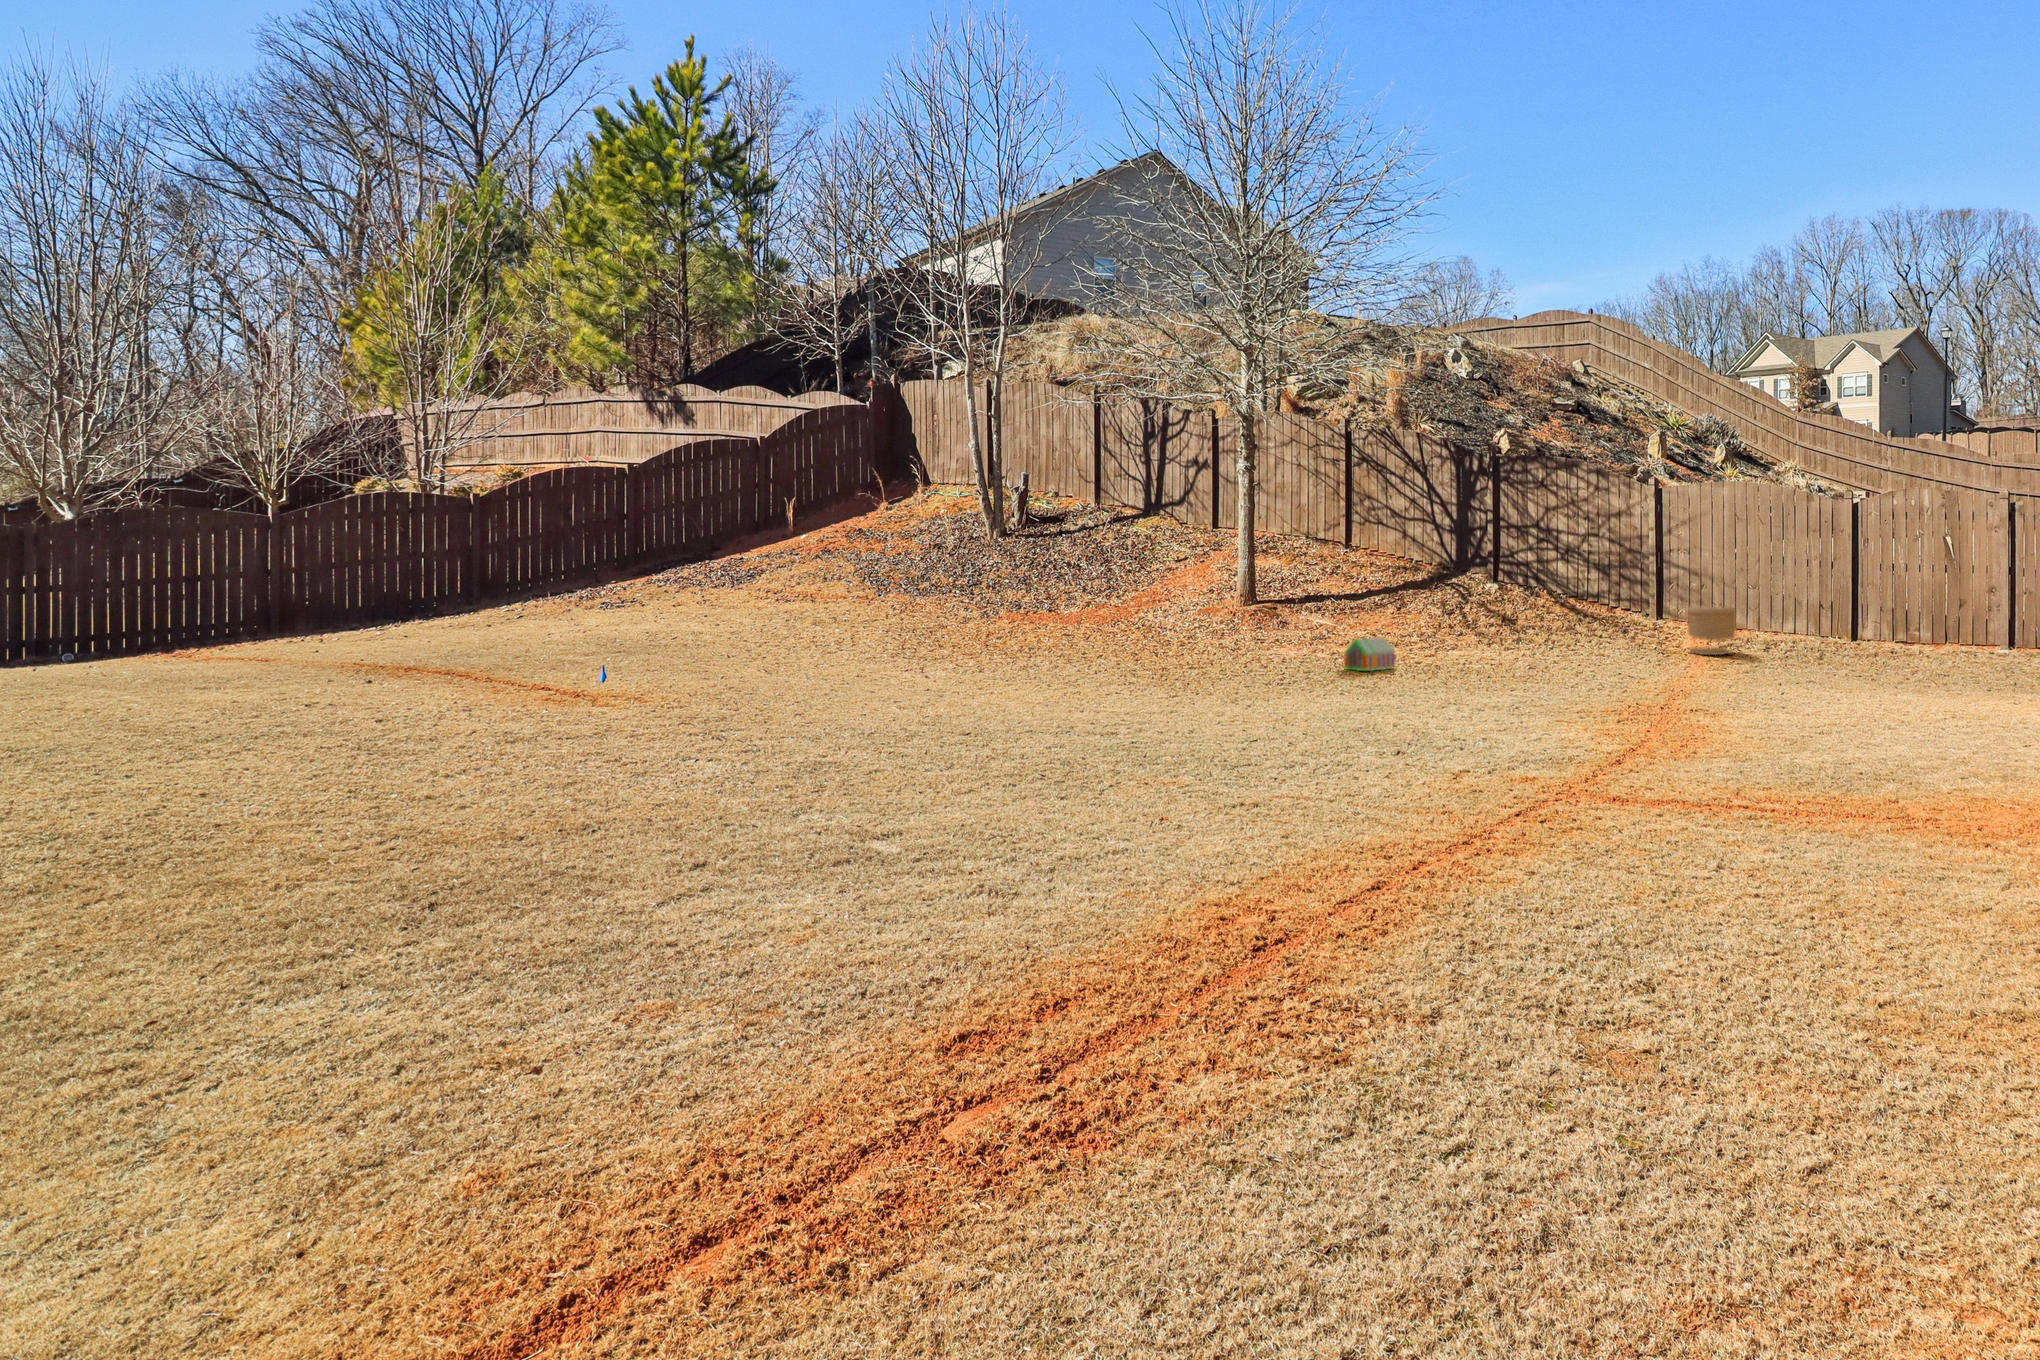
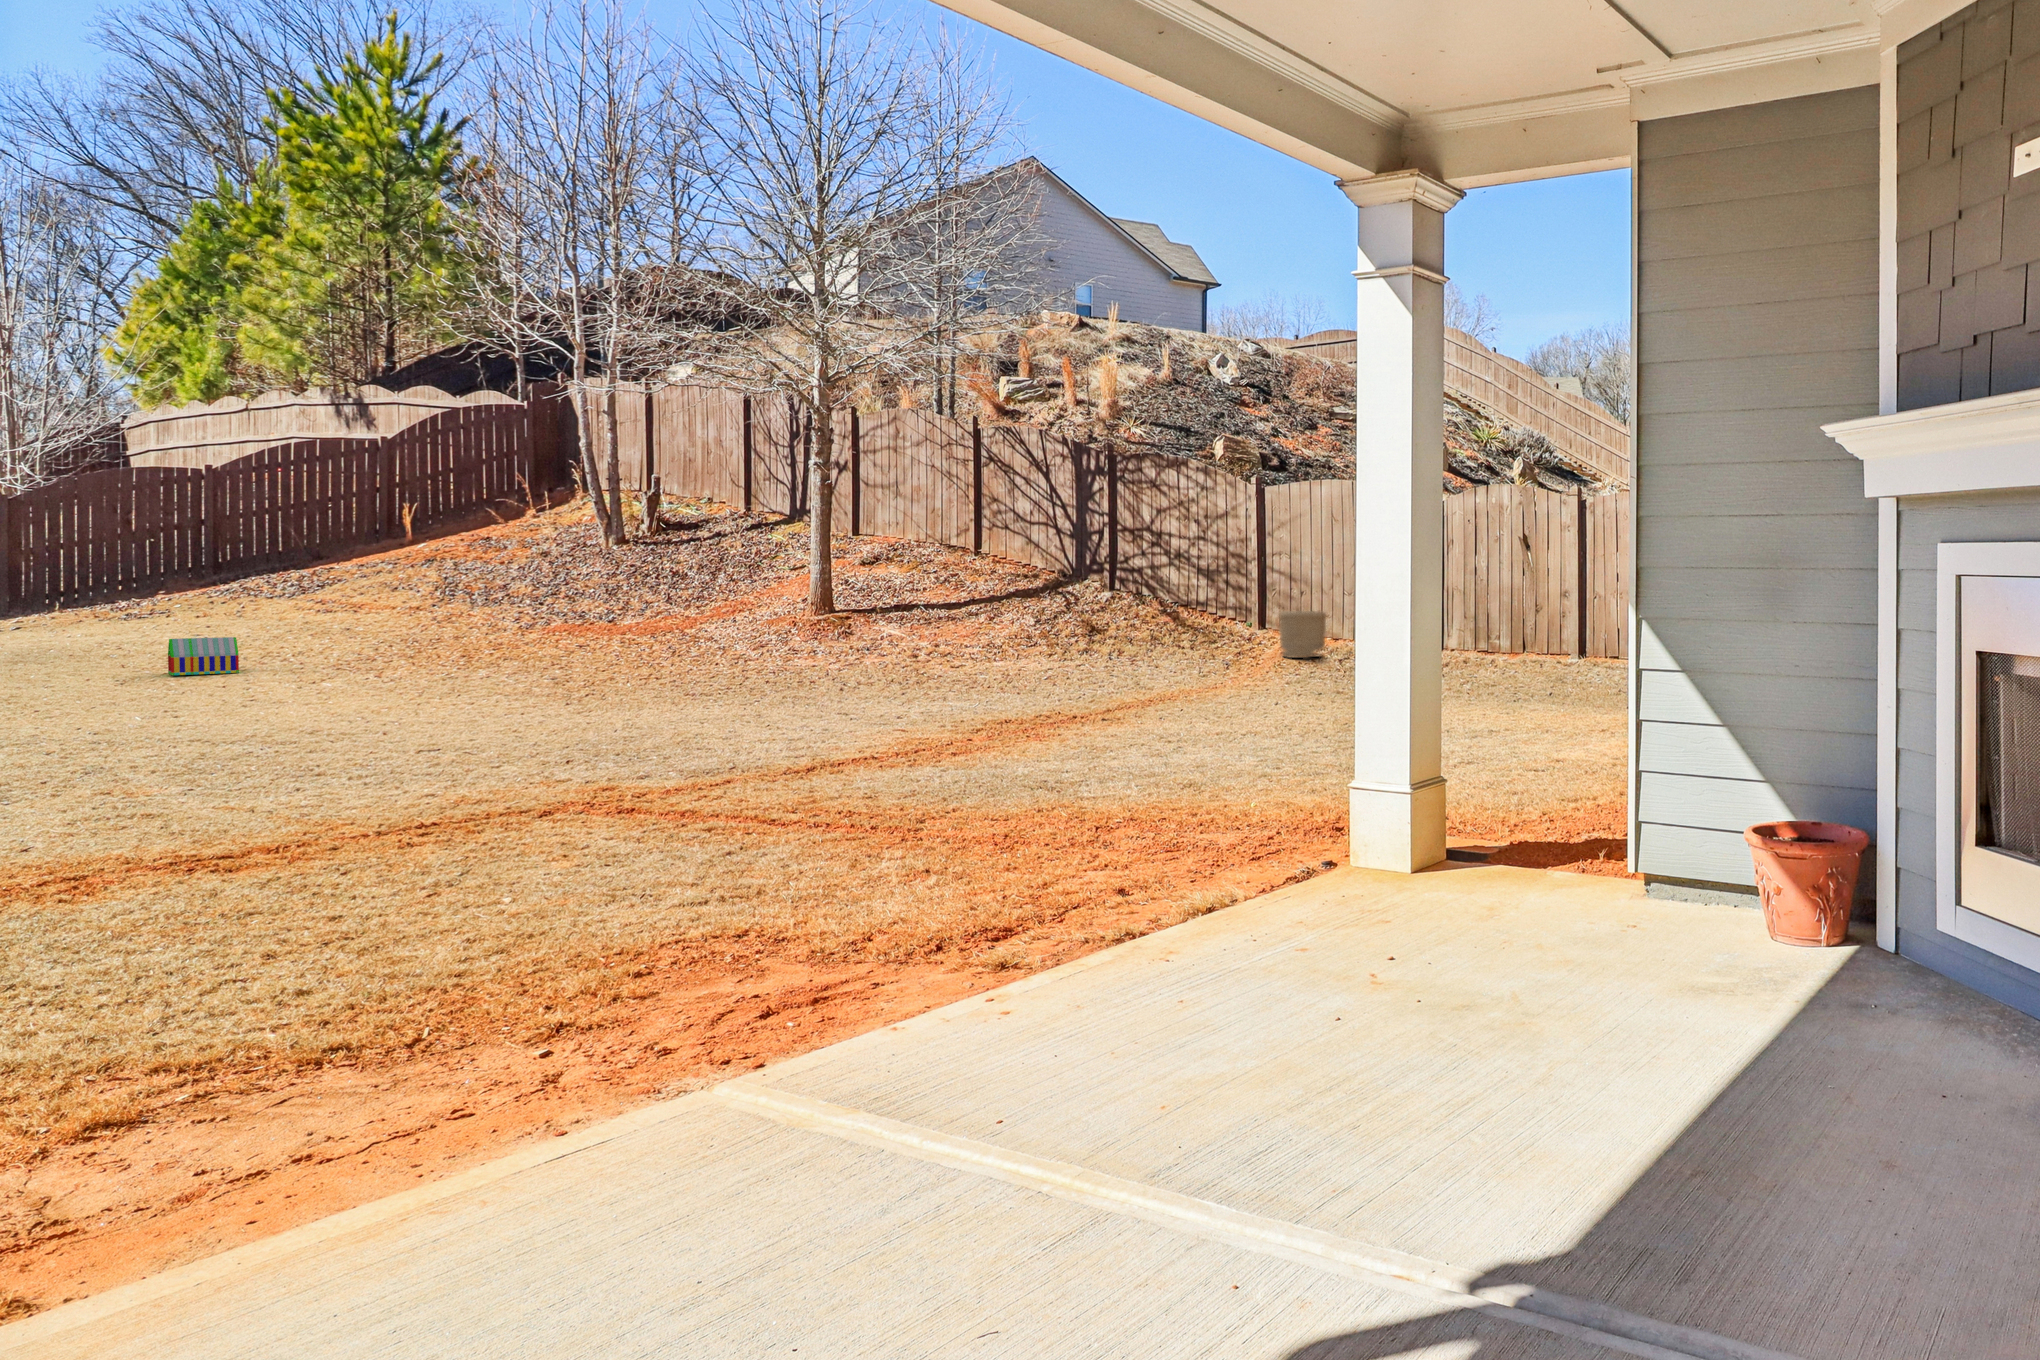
toy house: present [1344,637,1395,671] -> present [168,637,239,675]

